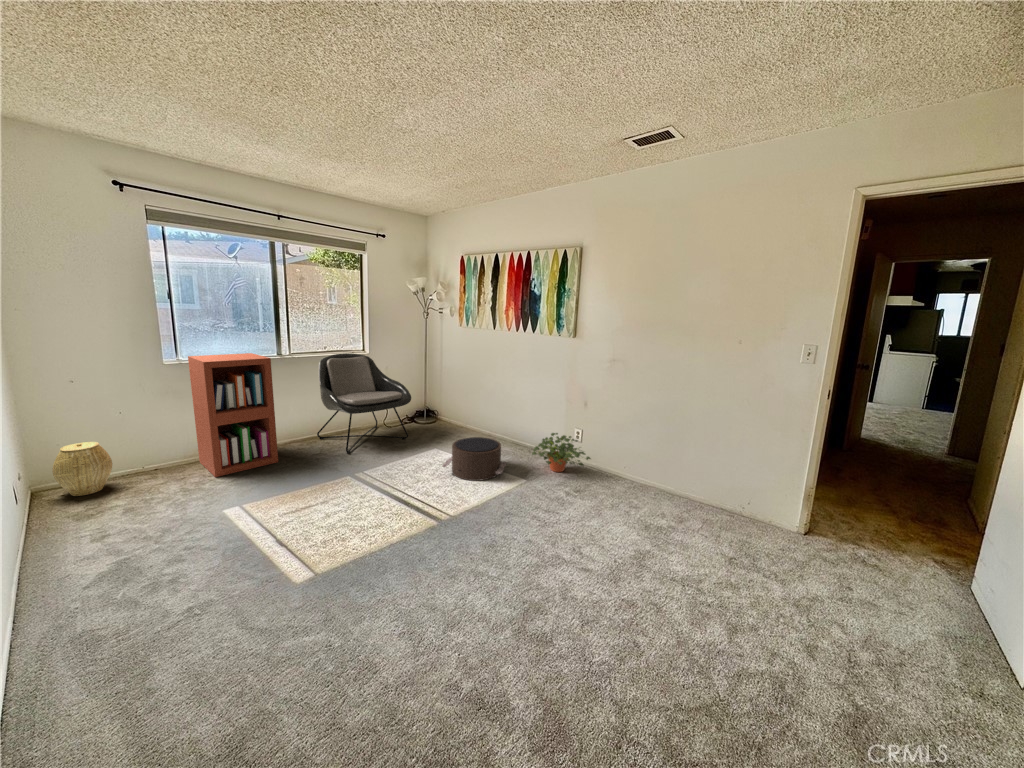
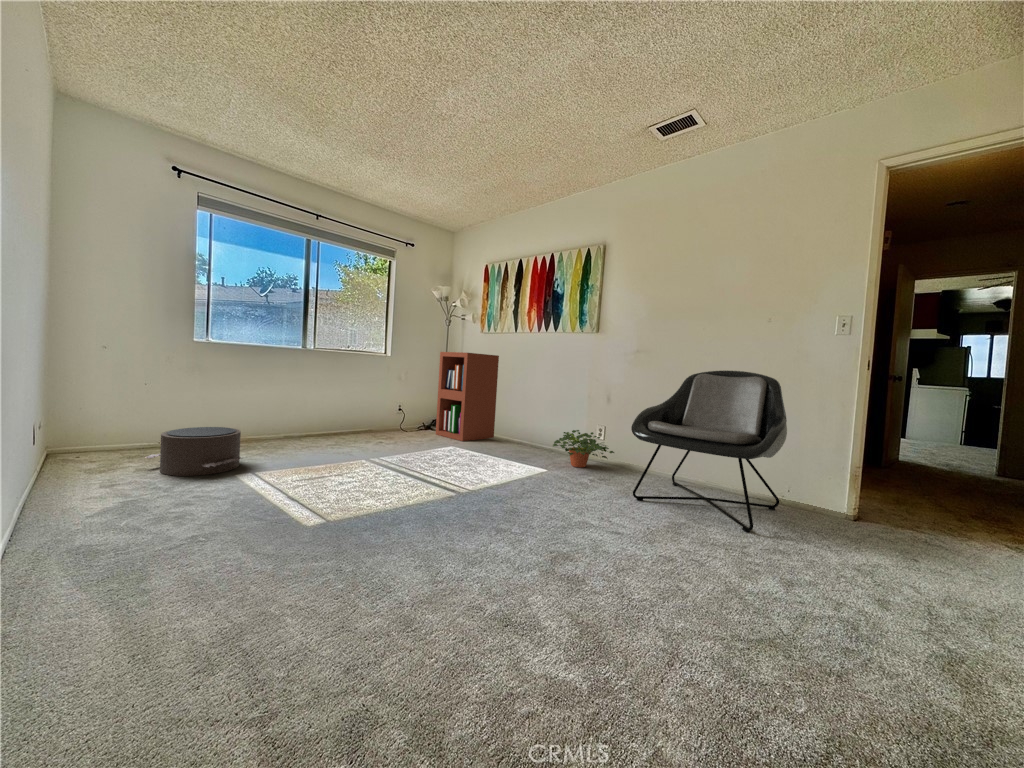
bookshelf: present [188,353,278,477] -> present [436,352,499,441]
lounge chair: present [317,353,411,453] -> present [631,370,787,532]
pouf: present [442,437,506,481] -> present [145,427,241,476]
woven basket: present [52,442,112,496] -> none [69,404,128,457]

